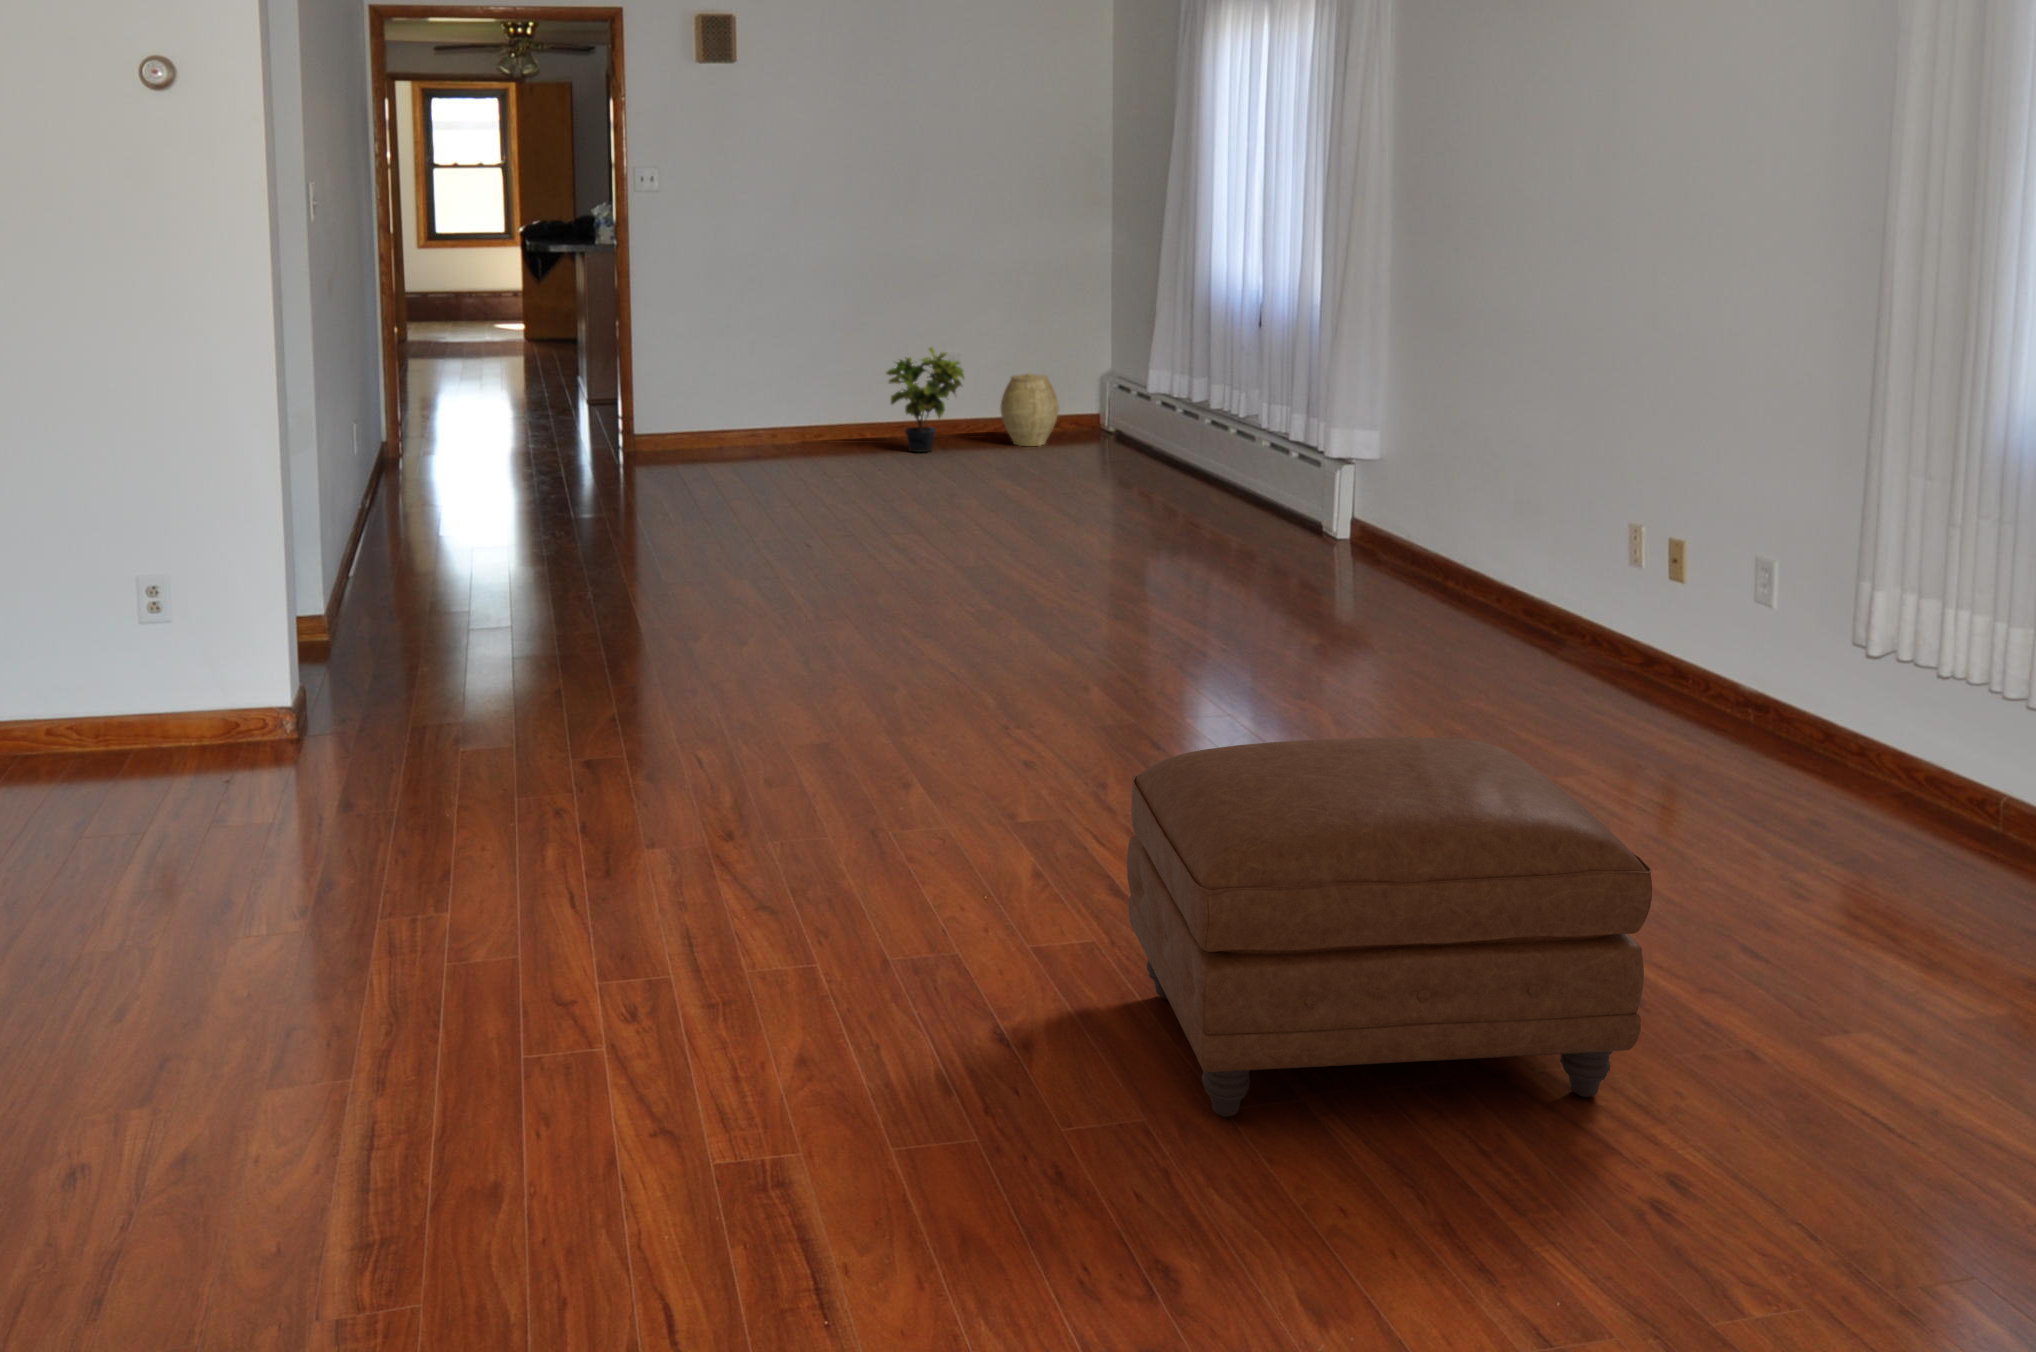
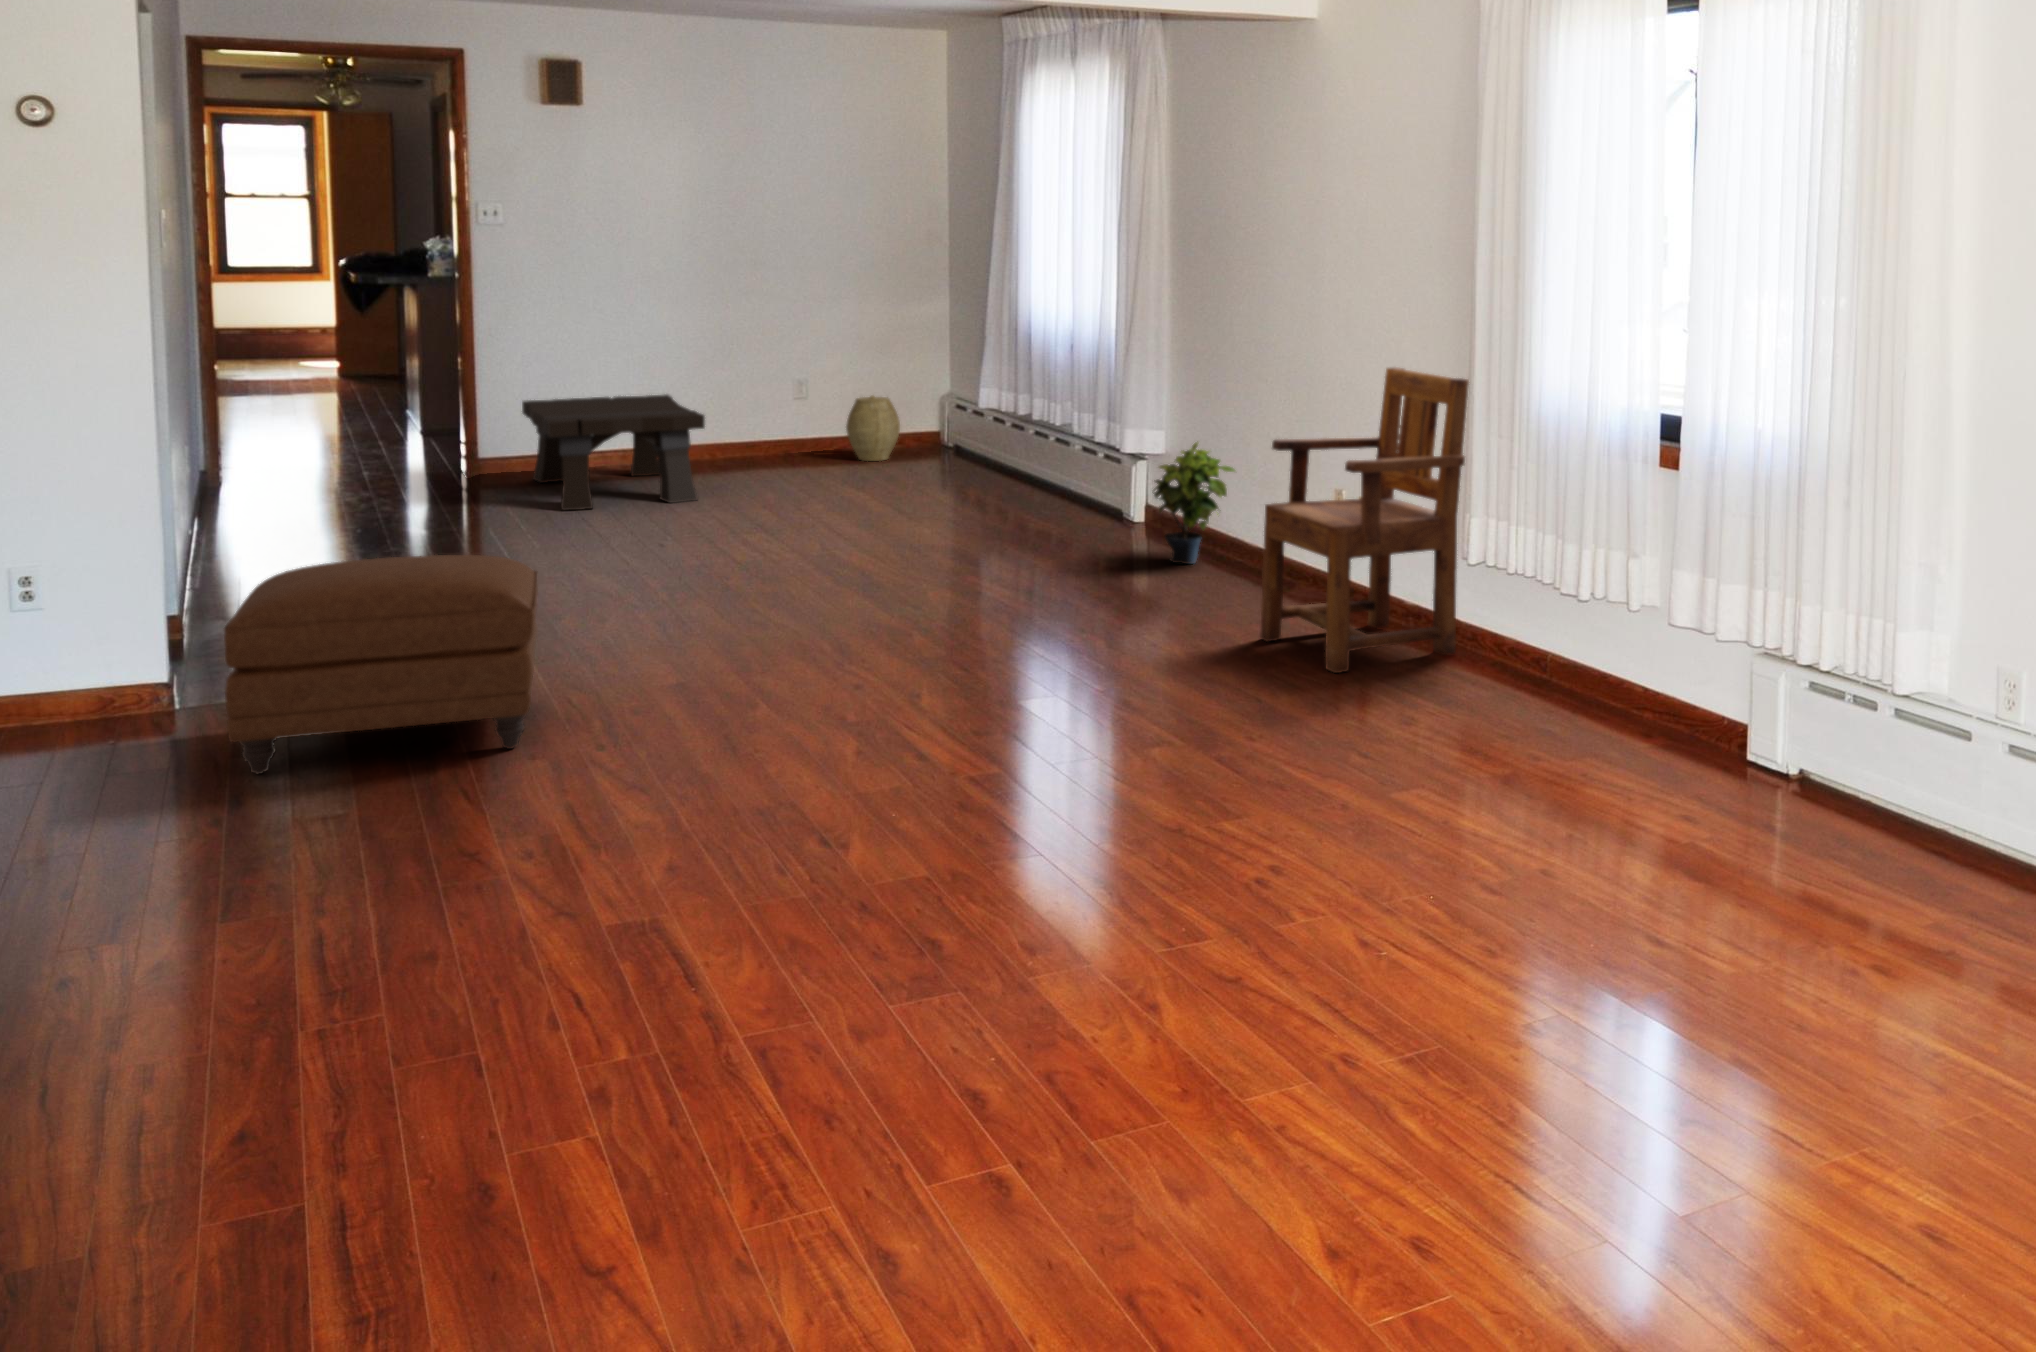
potted plant: present [887,347,965,452] -> present [1153,442,1235,564]
coffee table: none [672,369,852,496] -> present [522,395,705,510]
armchair: none [1539,371,1866,796] -> present [1260,367,1469,673]
ottoman: present [1127,737,1652,1117] -> present [224,555,538,774]

